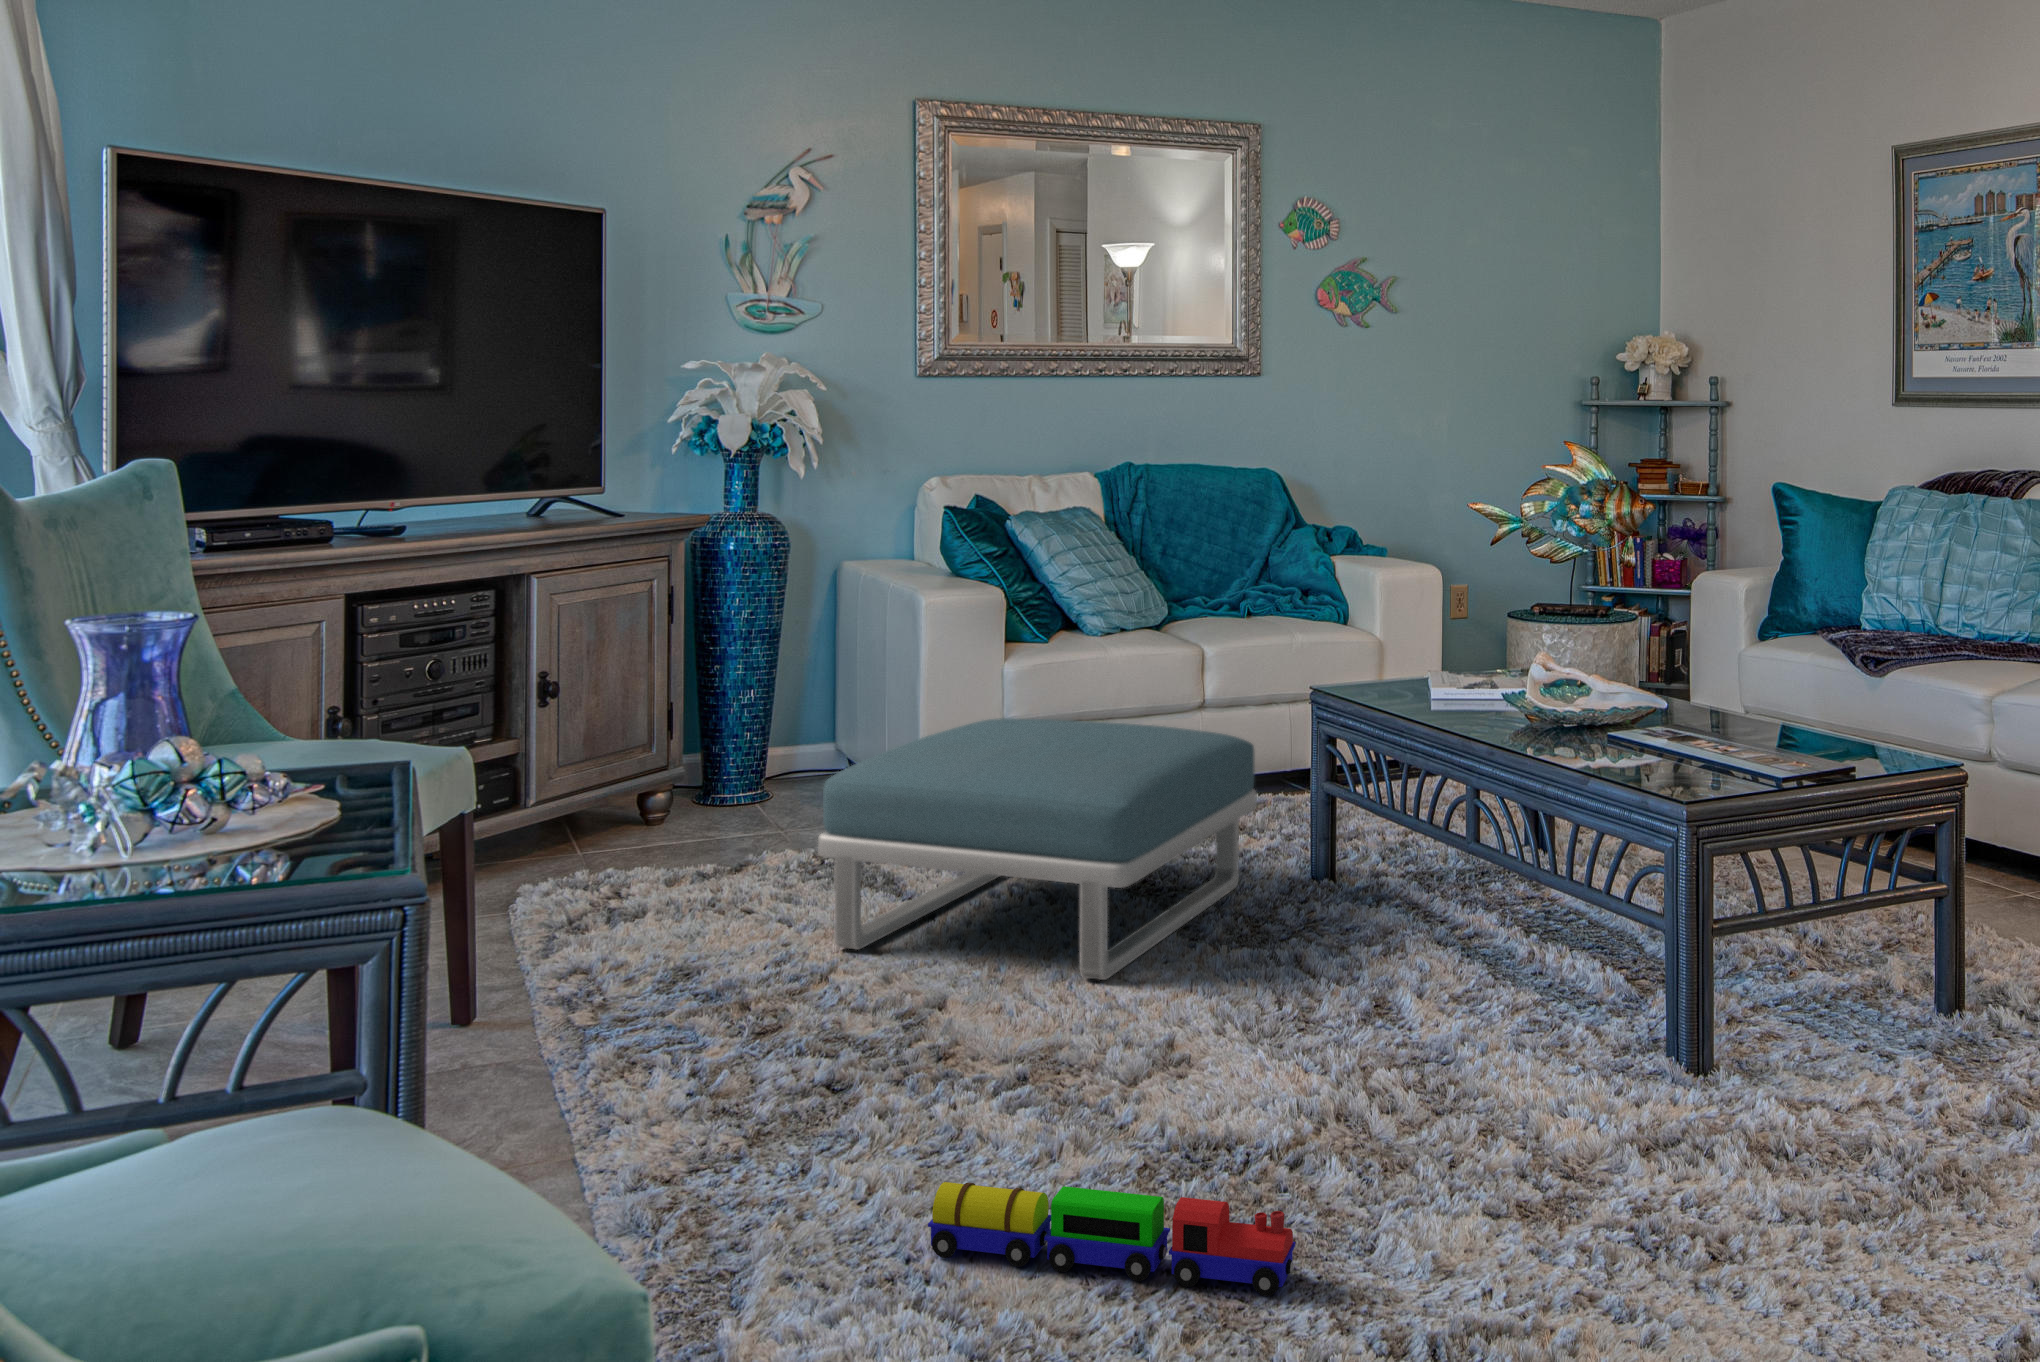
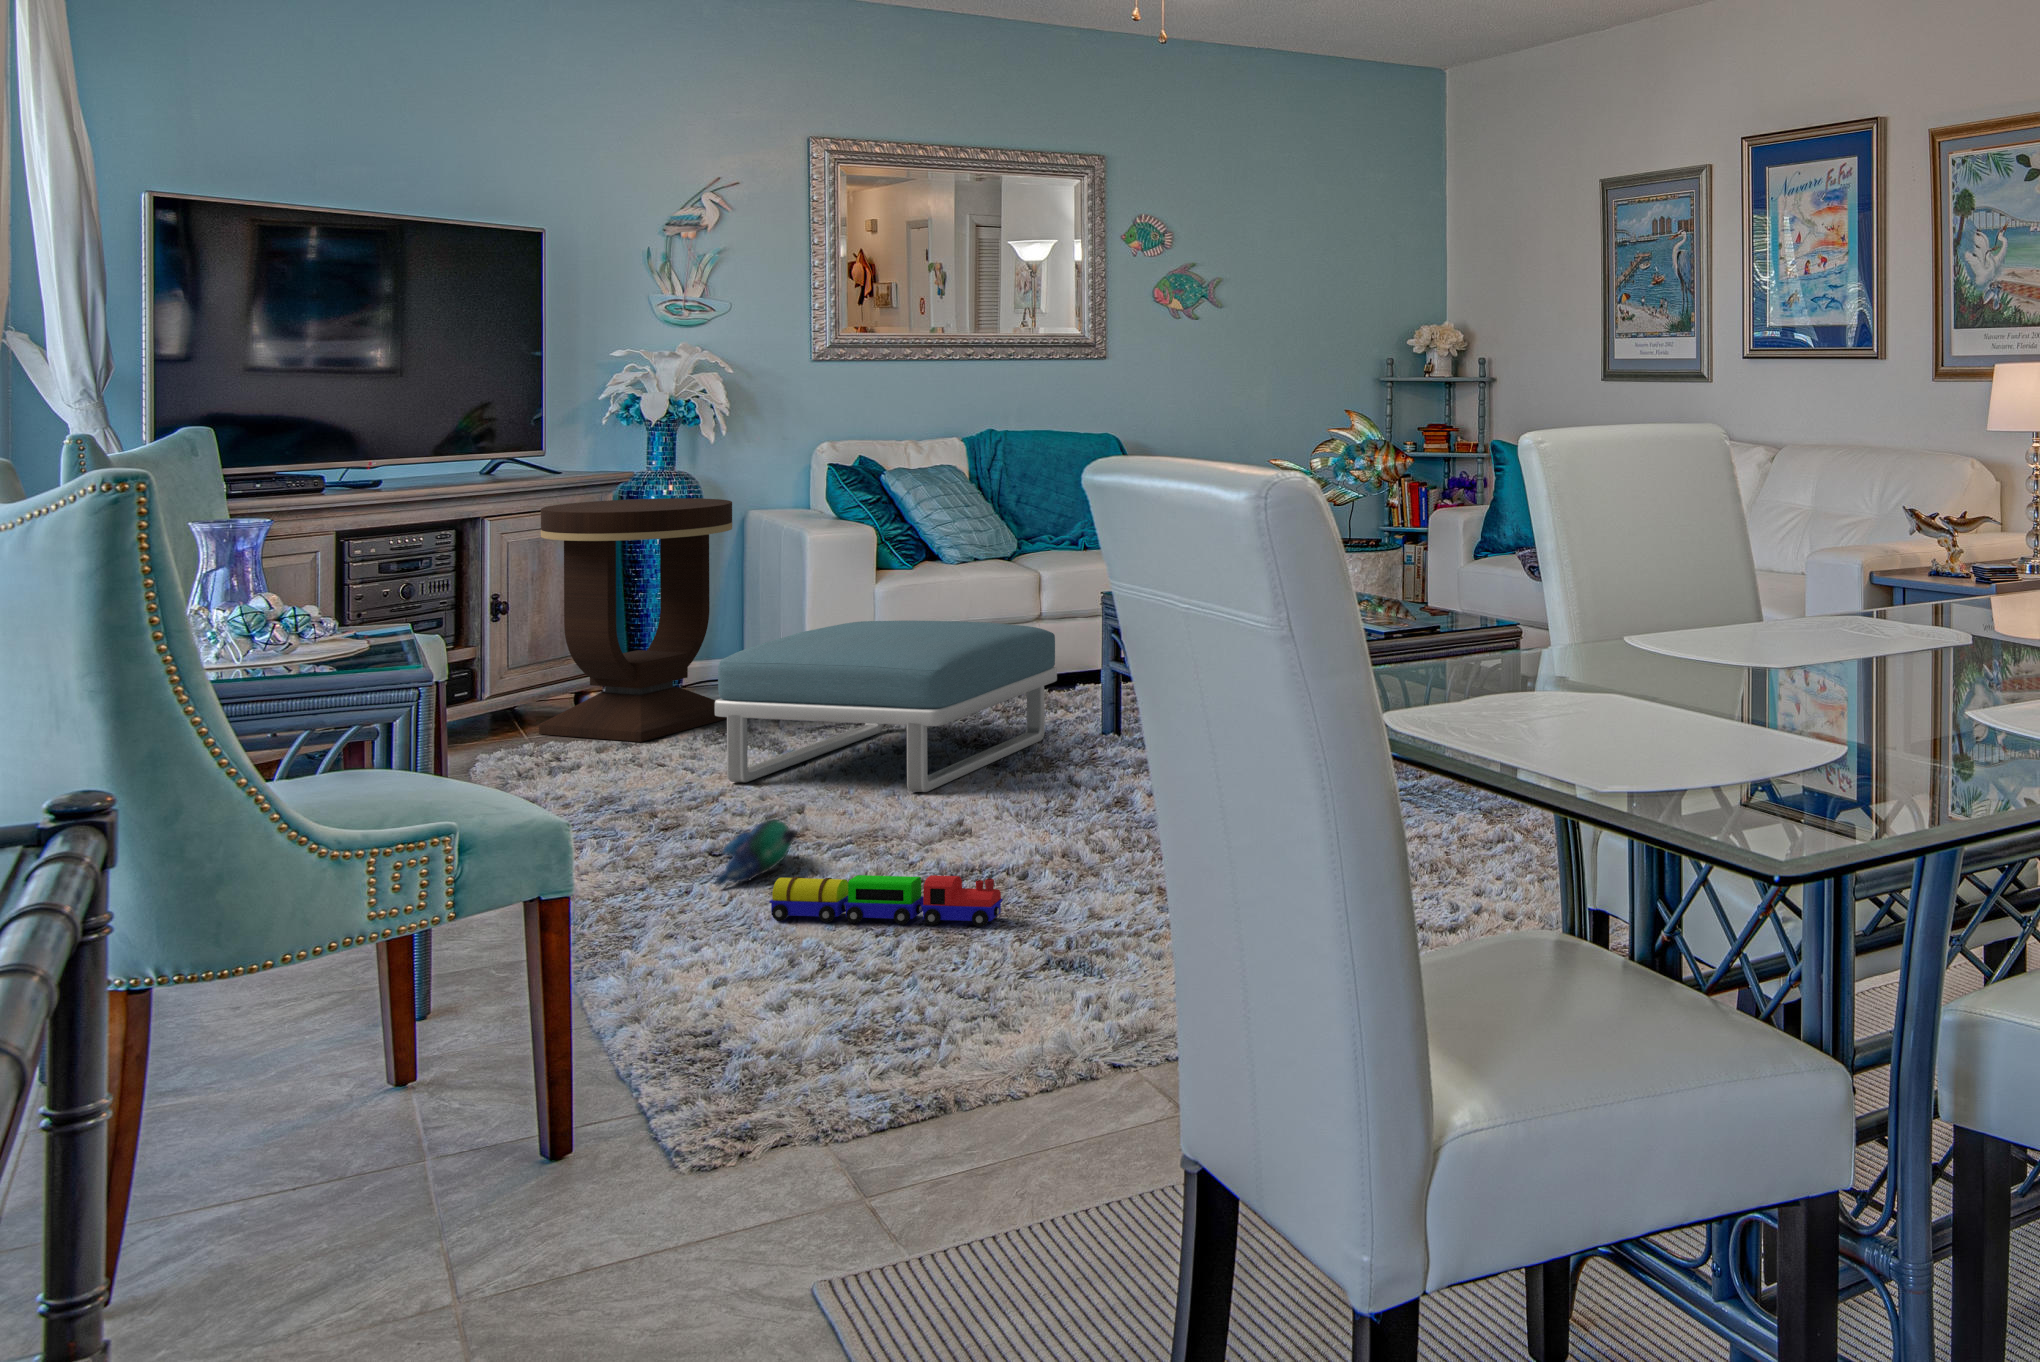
side table: none [594,548,833,870] -> present [539,498,732,742]
plush toy: none [838,1049,953,1167] -> present [715,820,797,885]

